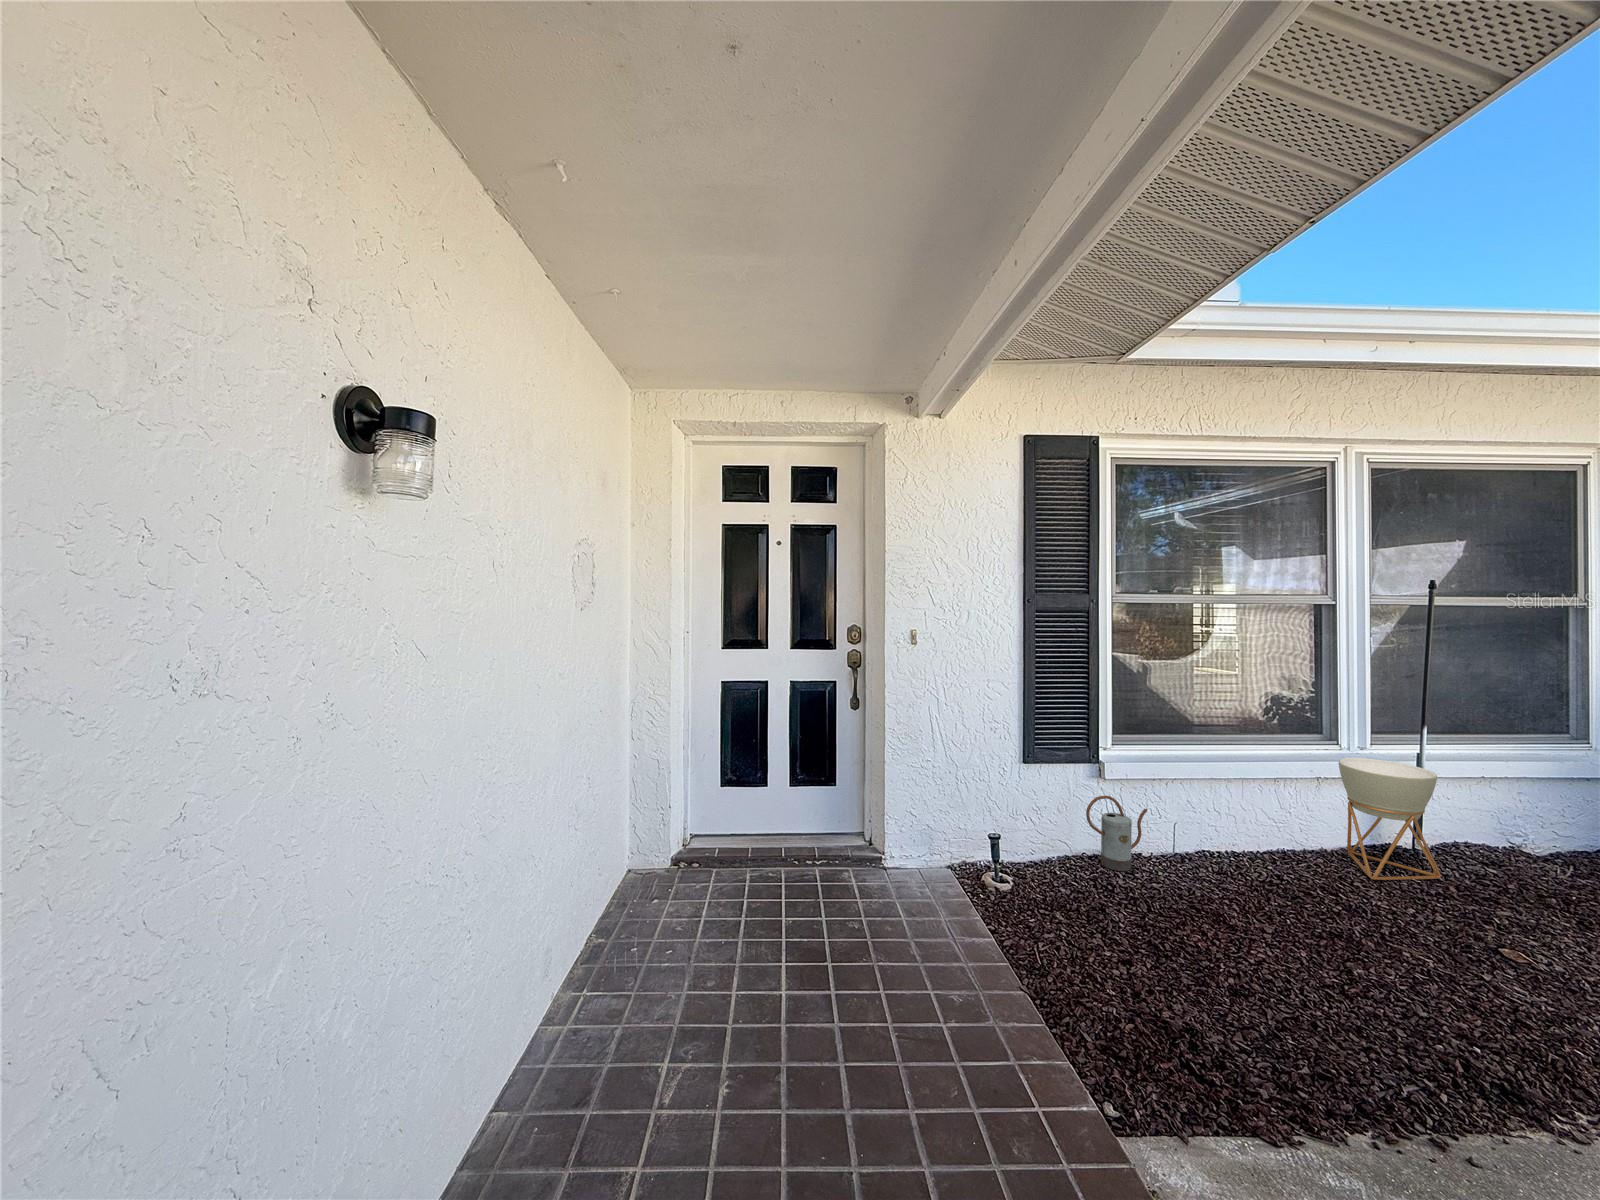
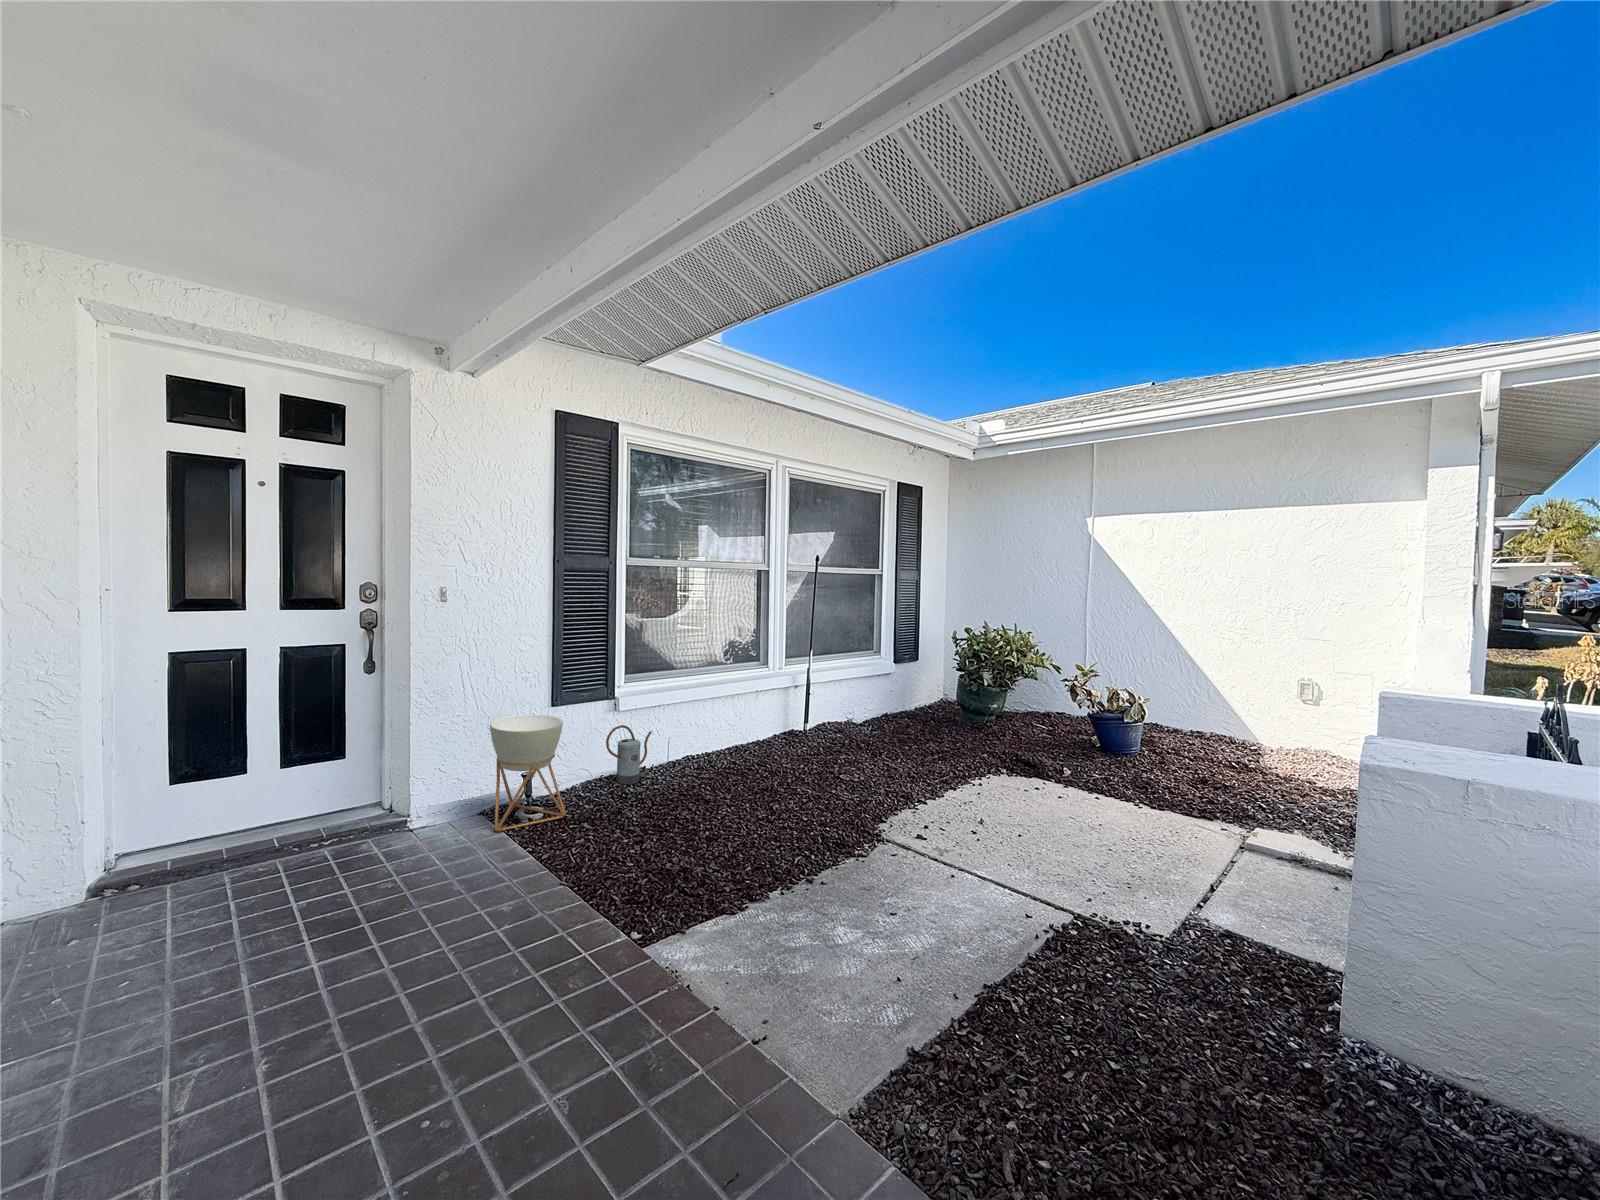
planter: present [1339,758,1441,880] -> present [490,715,565,831]

